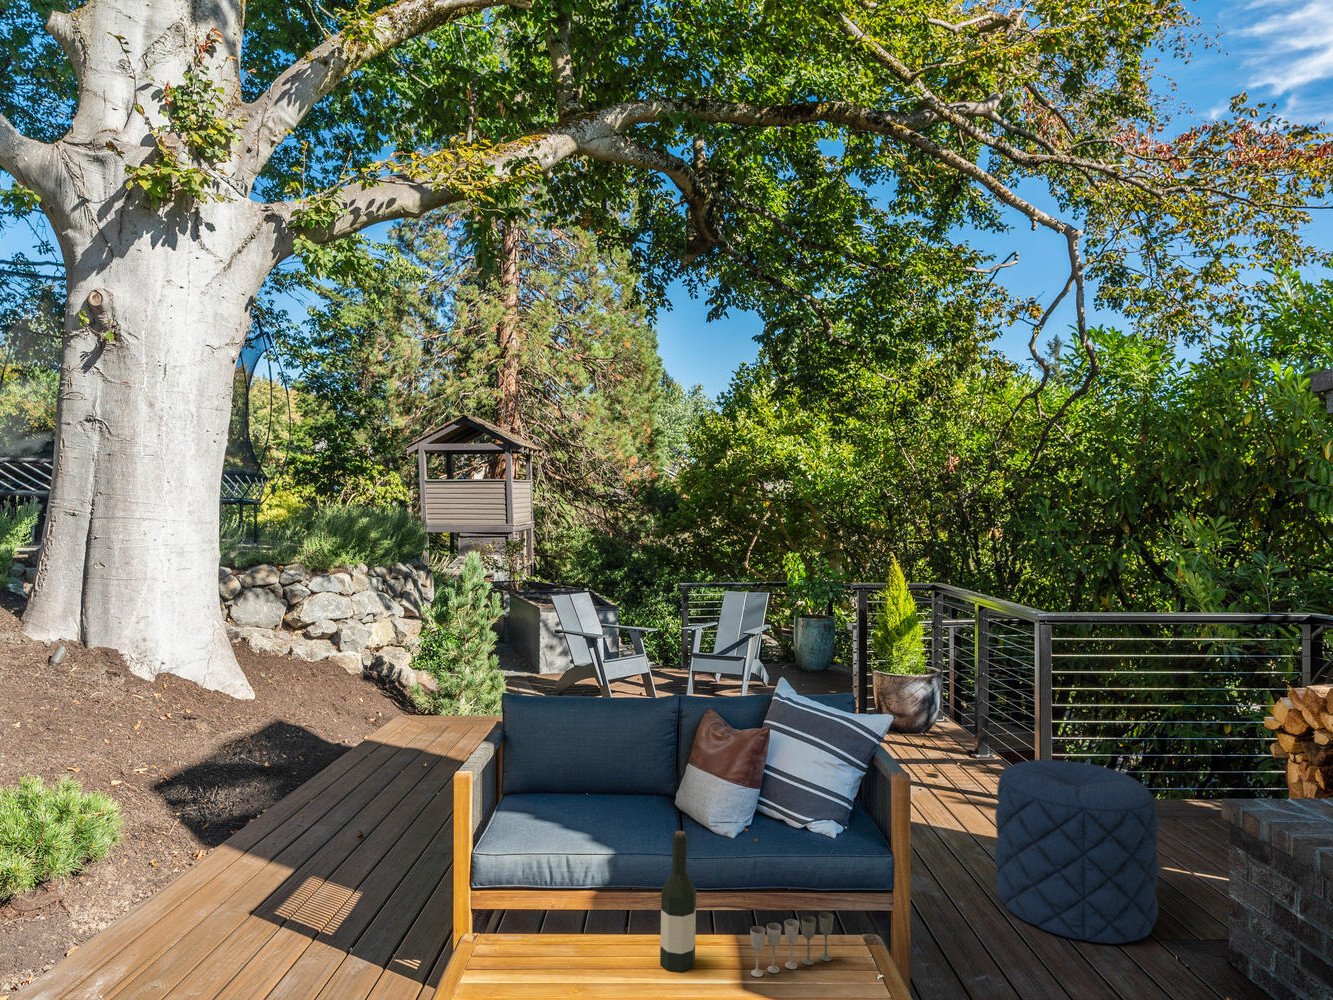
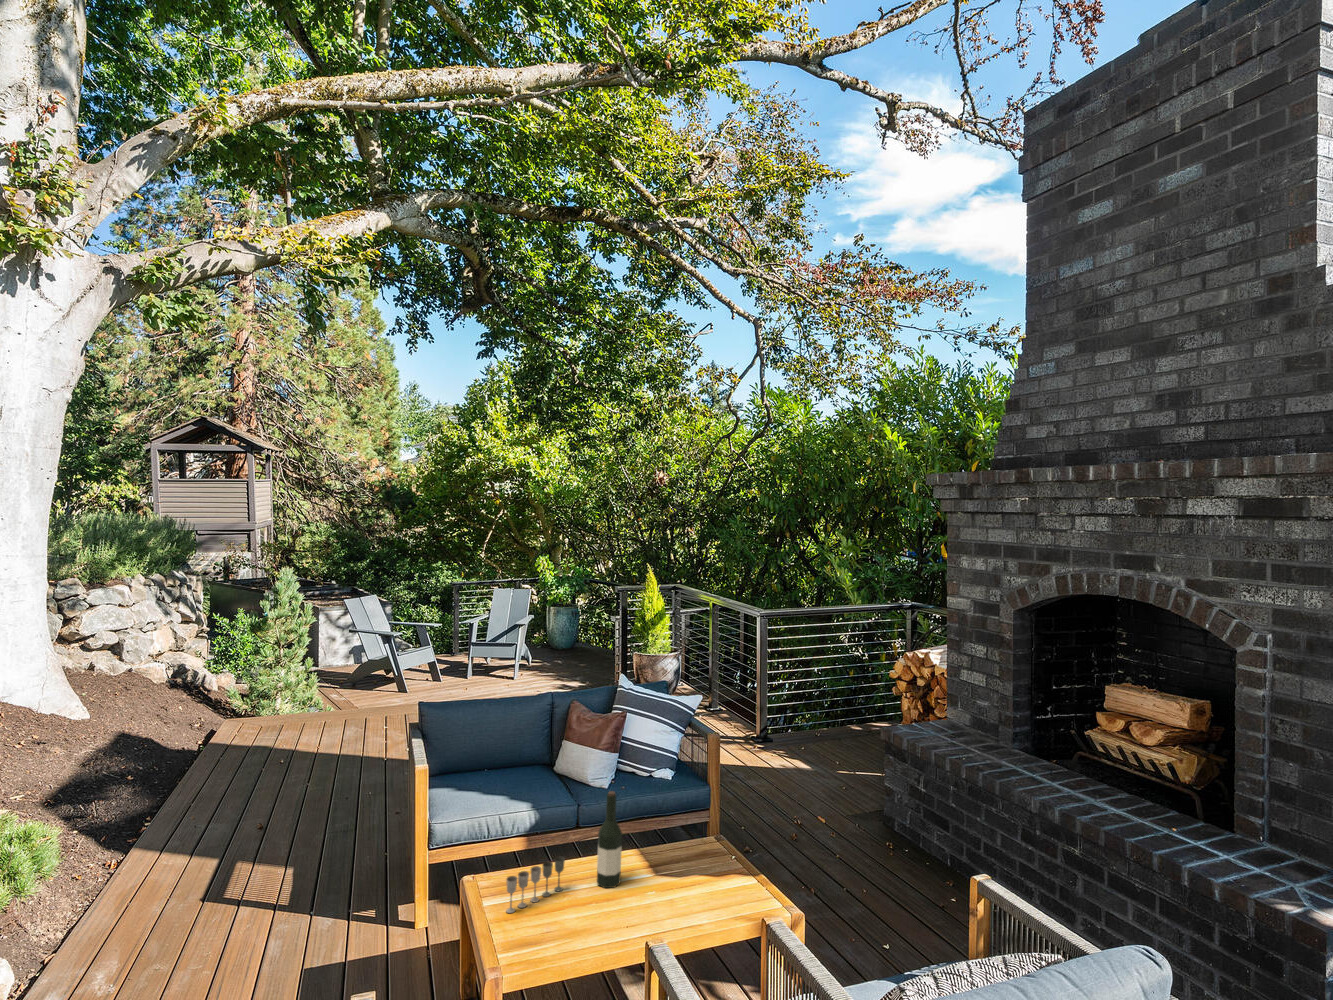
pouf: present [995,760,1159,943] -> none [753,711,849,824]
wine glass: present [750,912,834,977] -> present [506,857,565,913]

